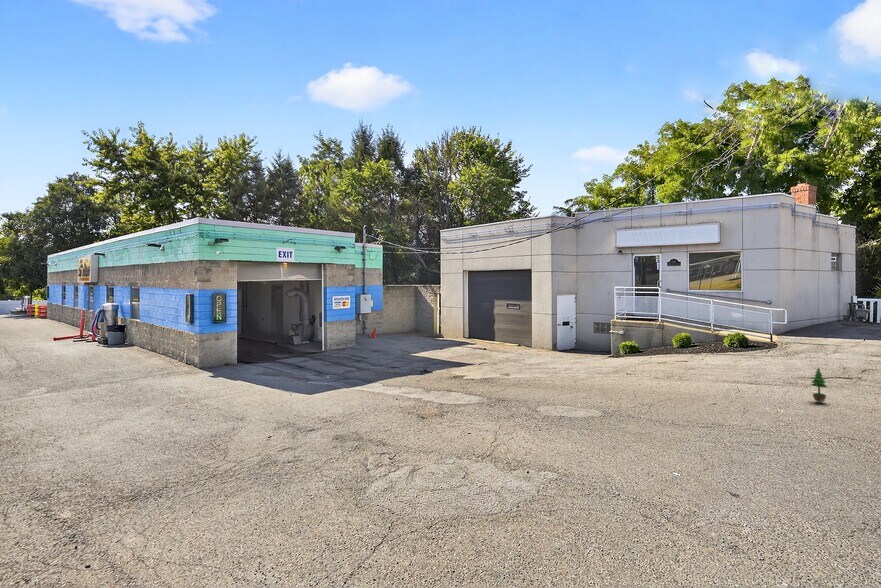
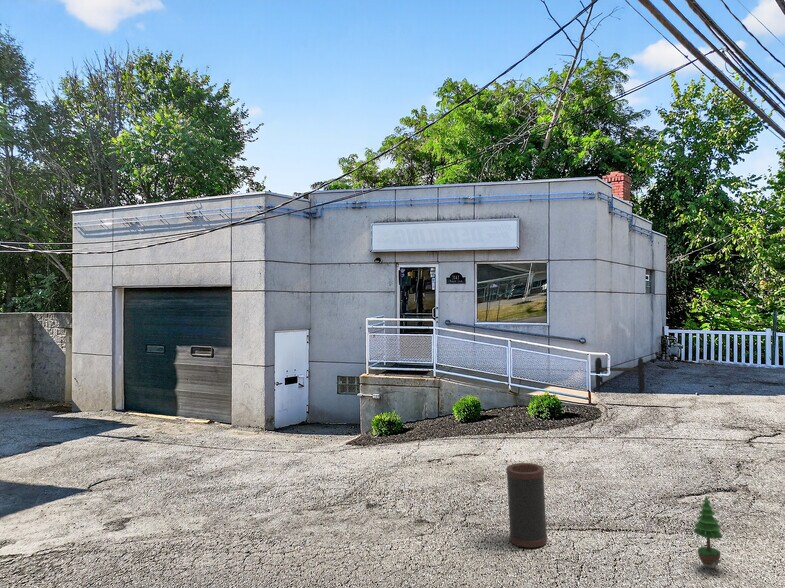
bench: none [779,314,820,337] -> present [595,357,645,392]
trash can: none [705,353,727,392] -> present [506,463,547,548]

